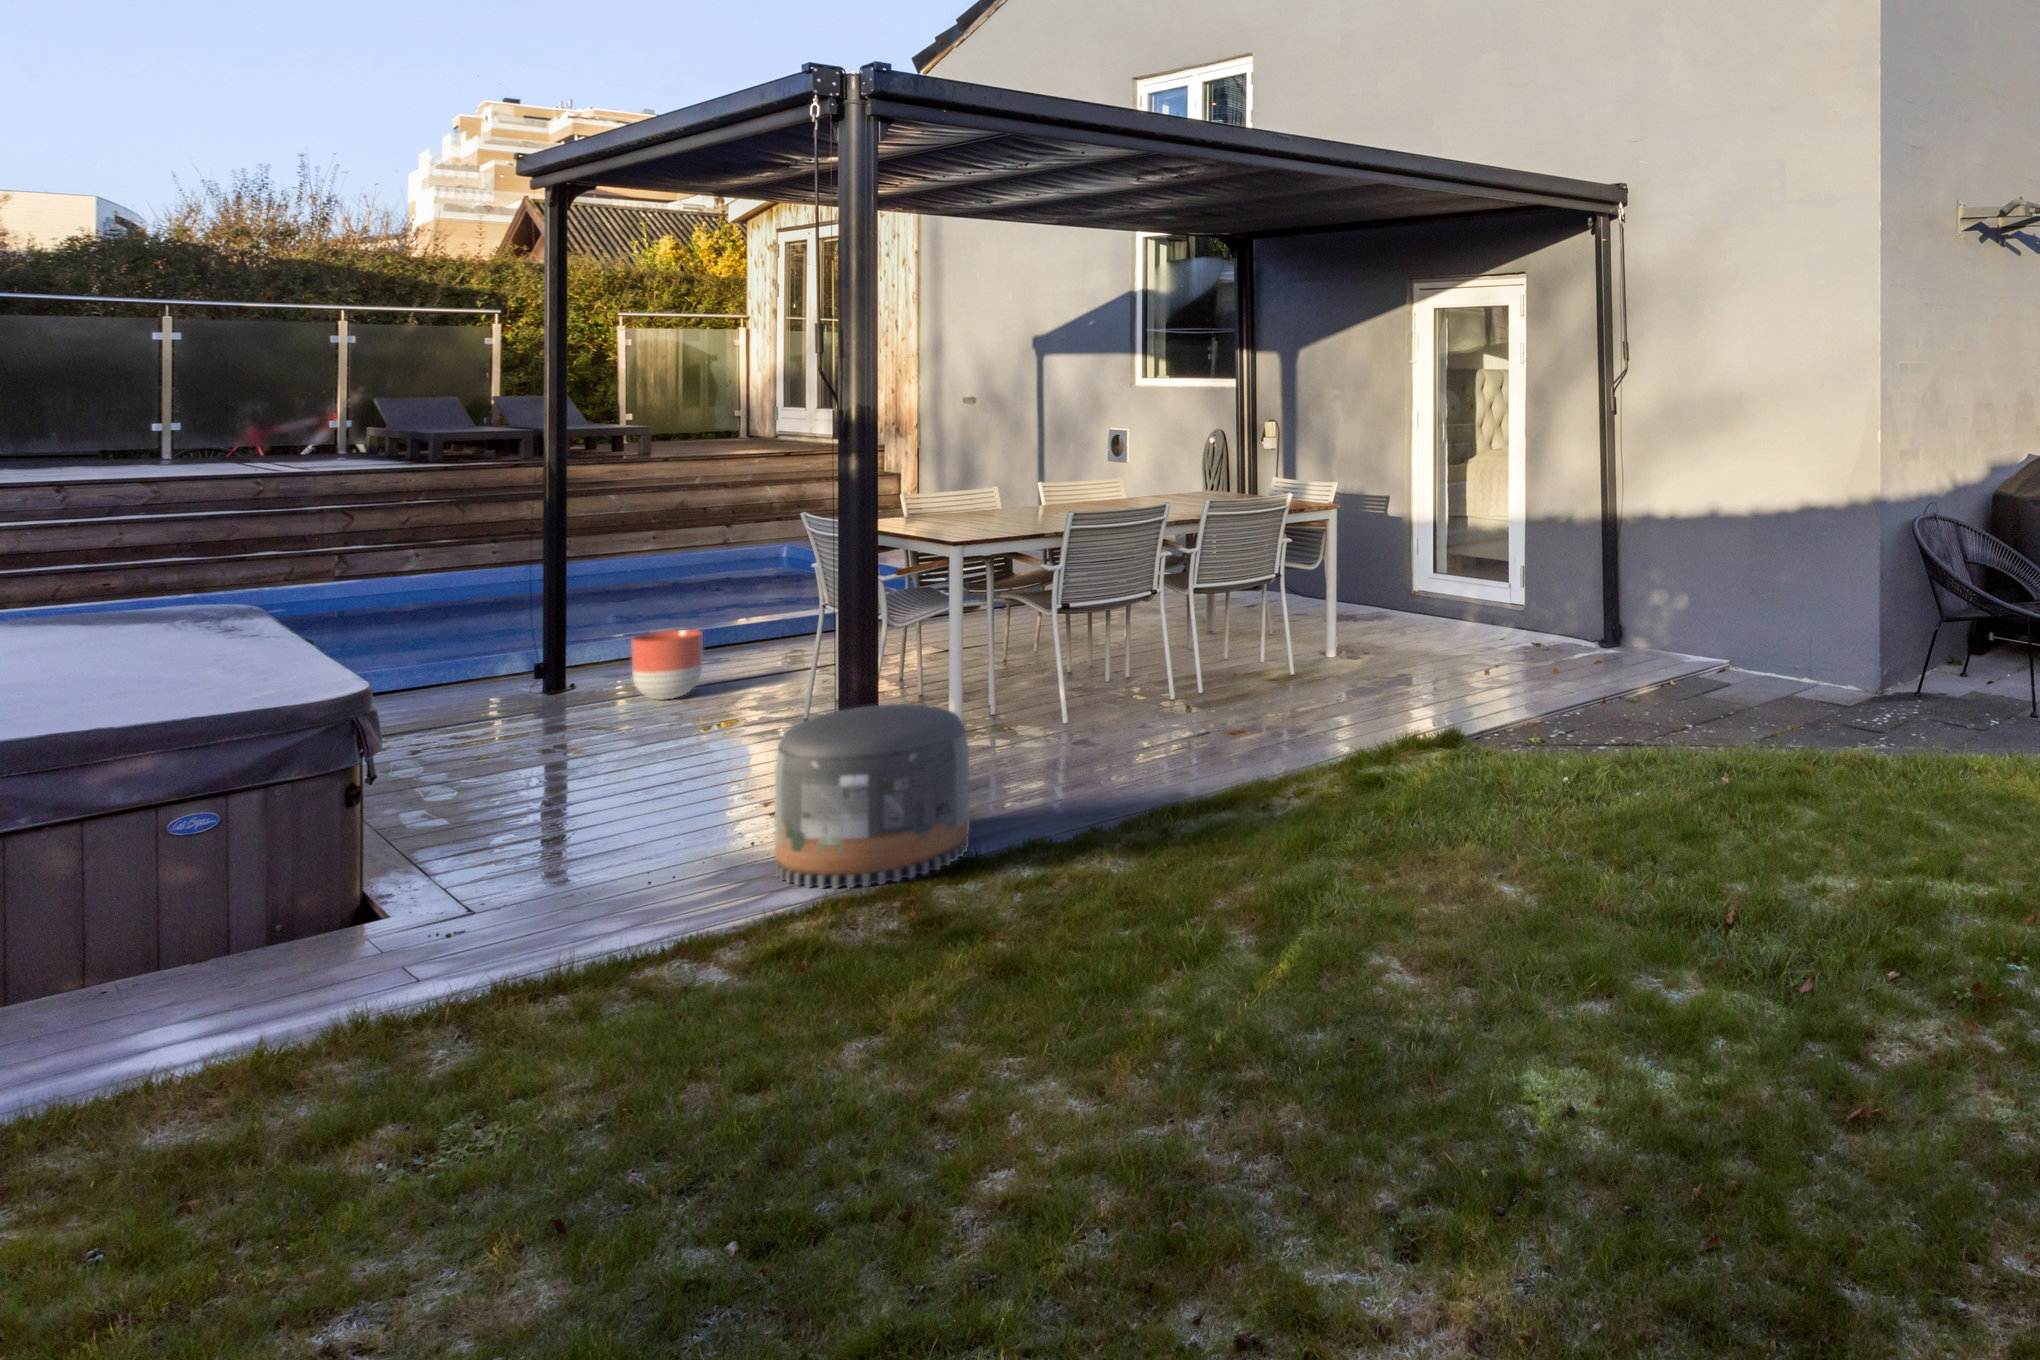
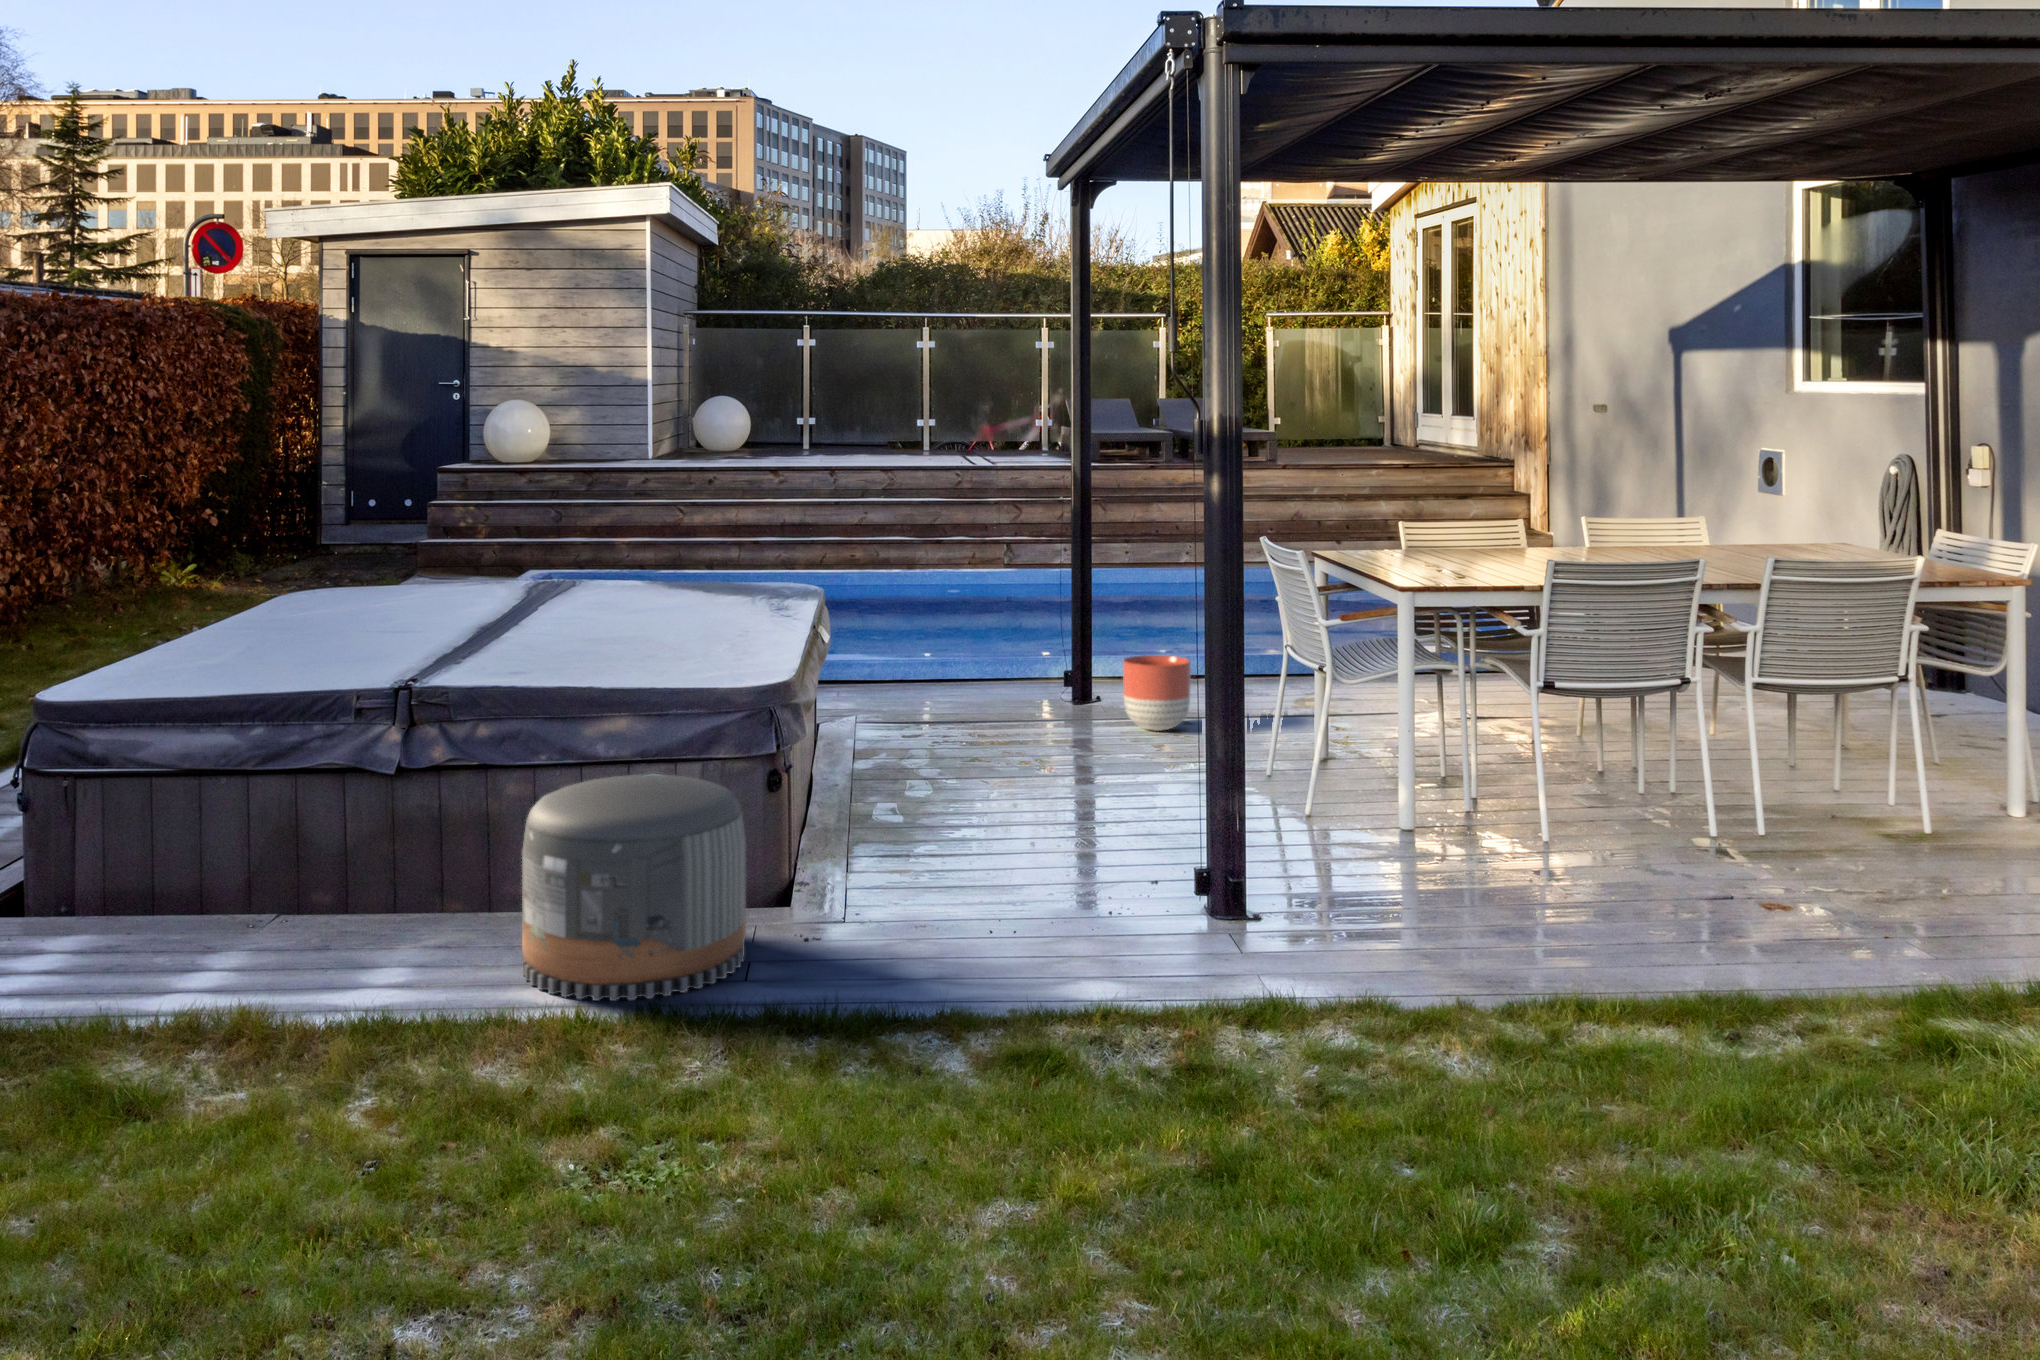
pouf: present [775,704,970,889] -> present [522,775,746,1001]

